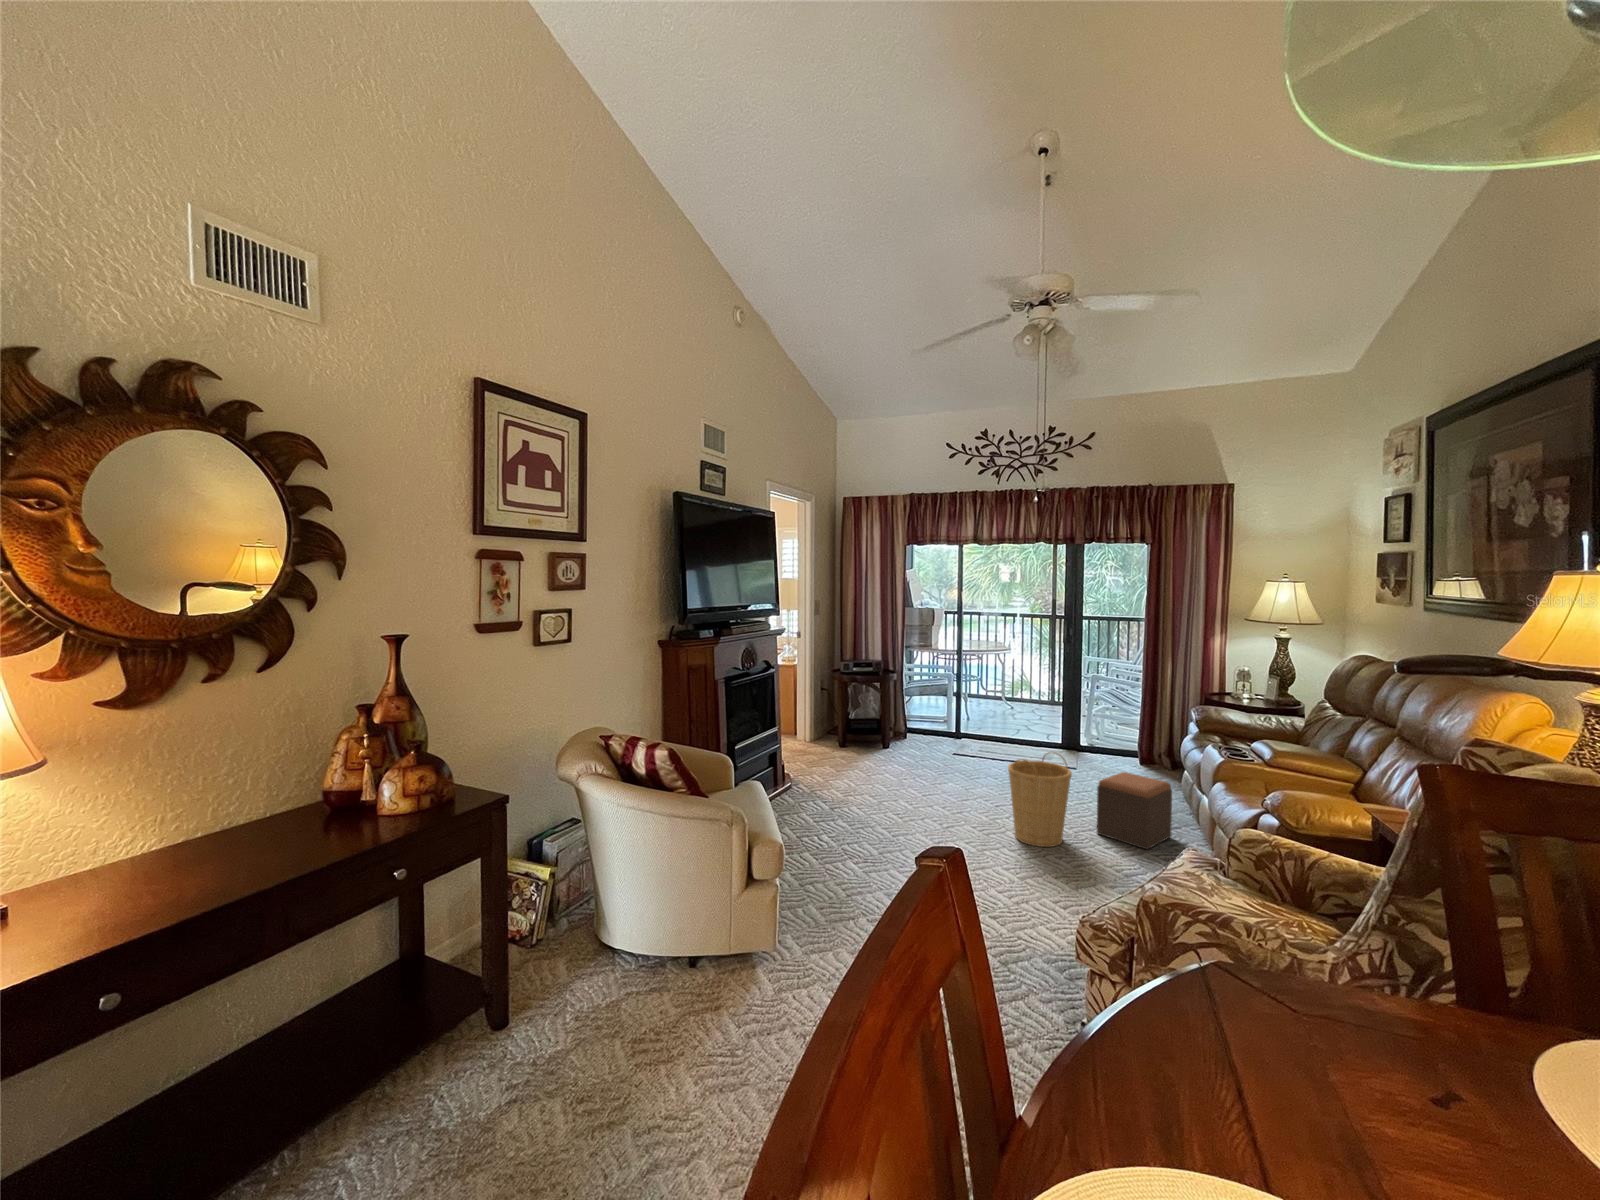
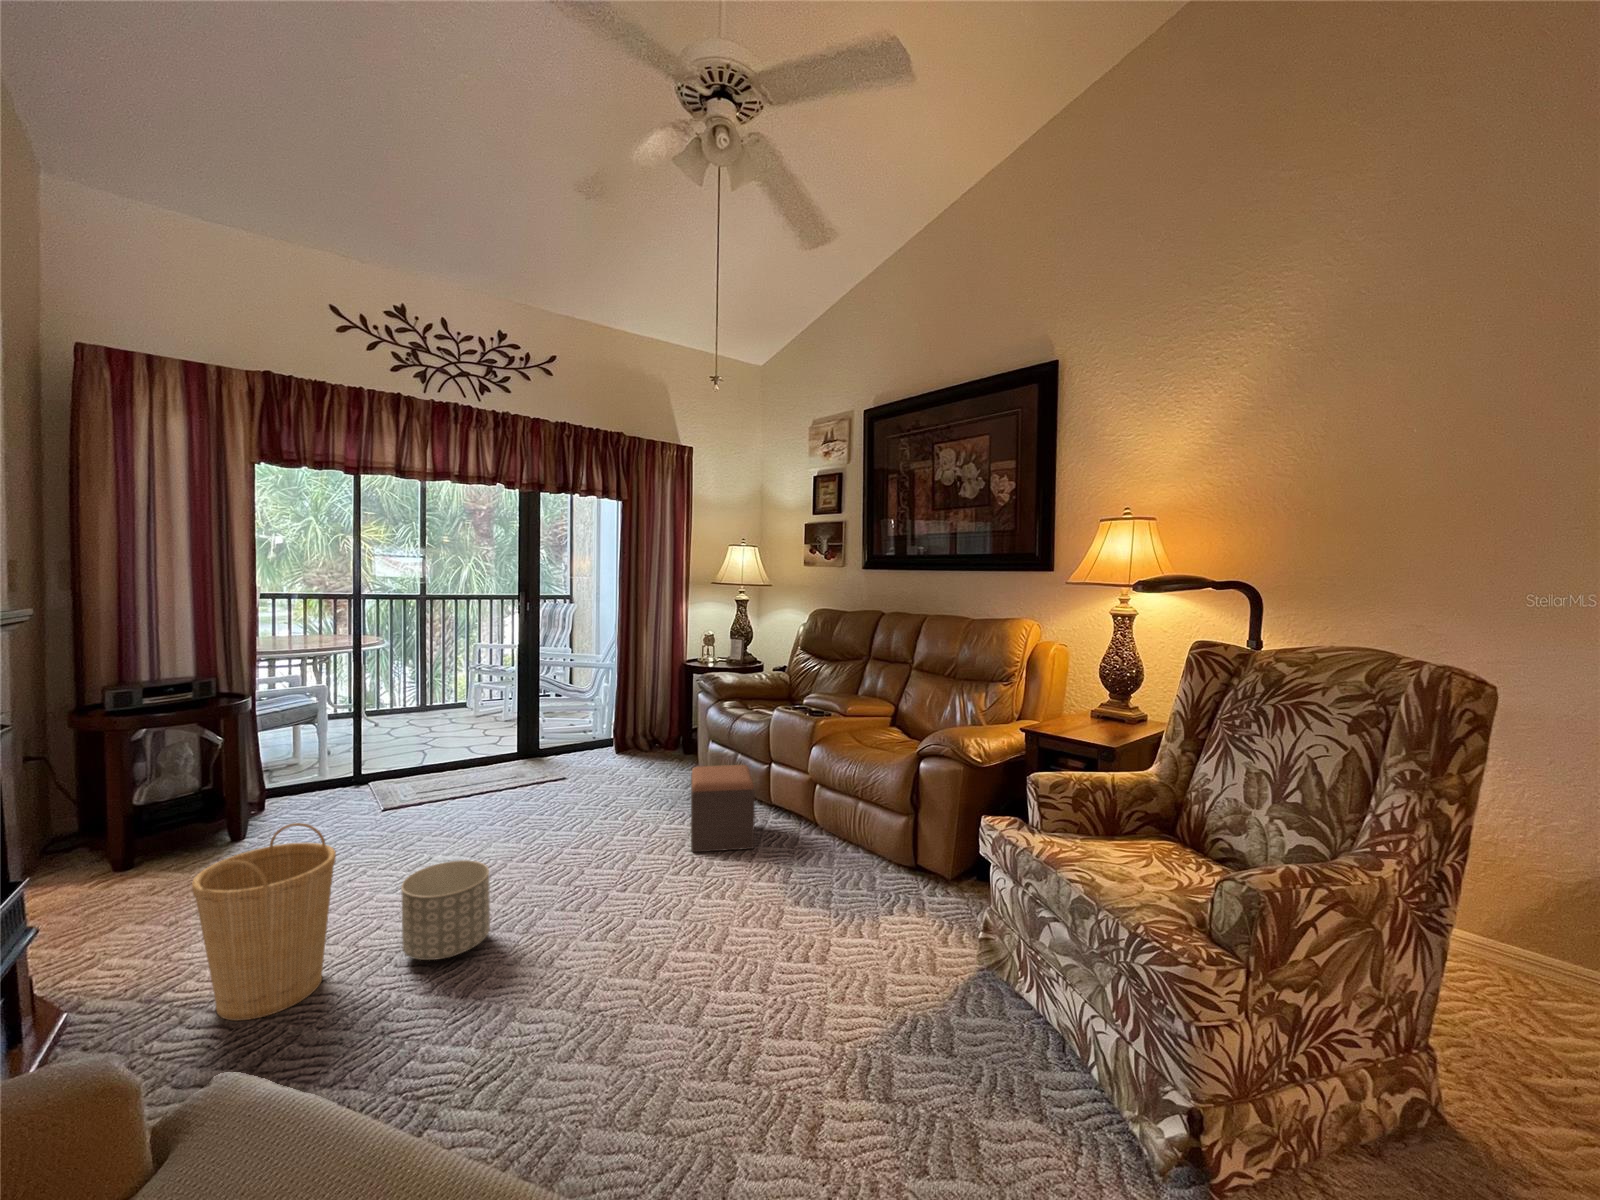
basket: present [1008,752,1072,847] -> present [192,823,336,1021]
planter: none [890,771,934,821] -> present [401,860,490,960]

